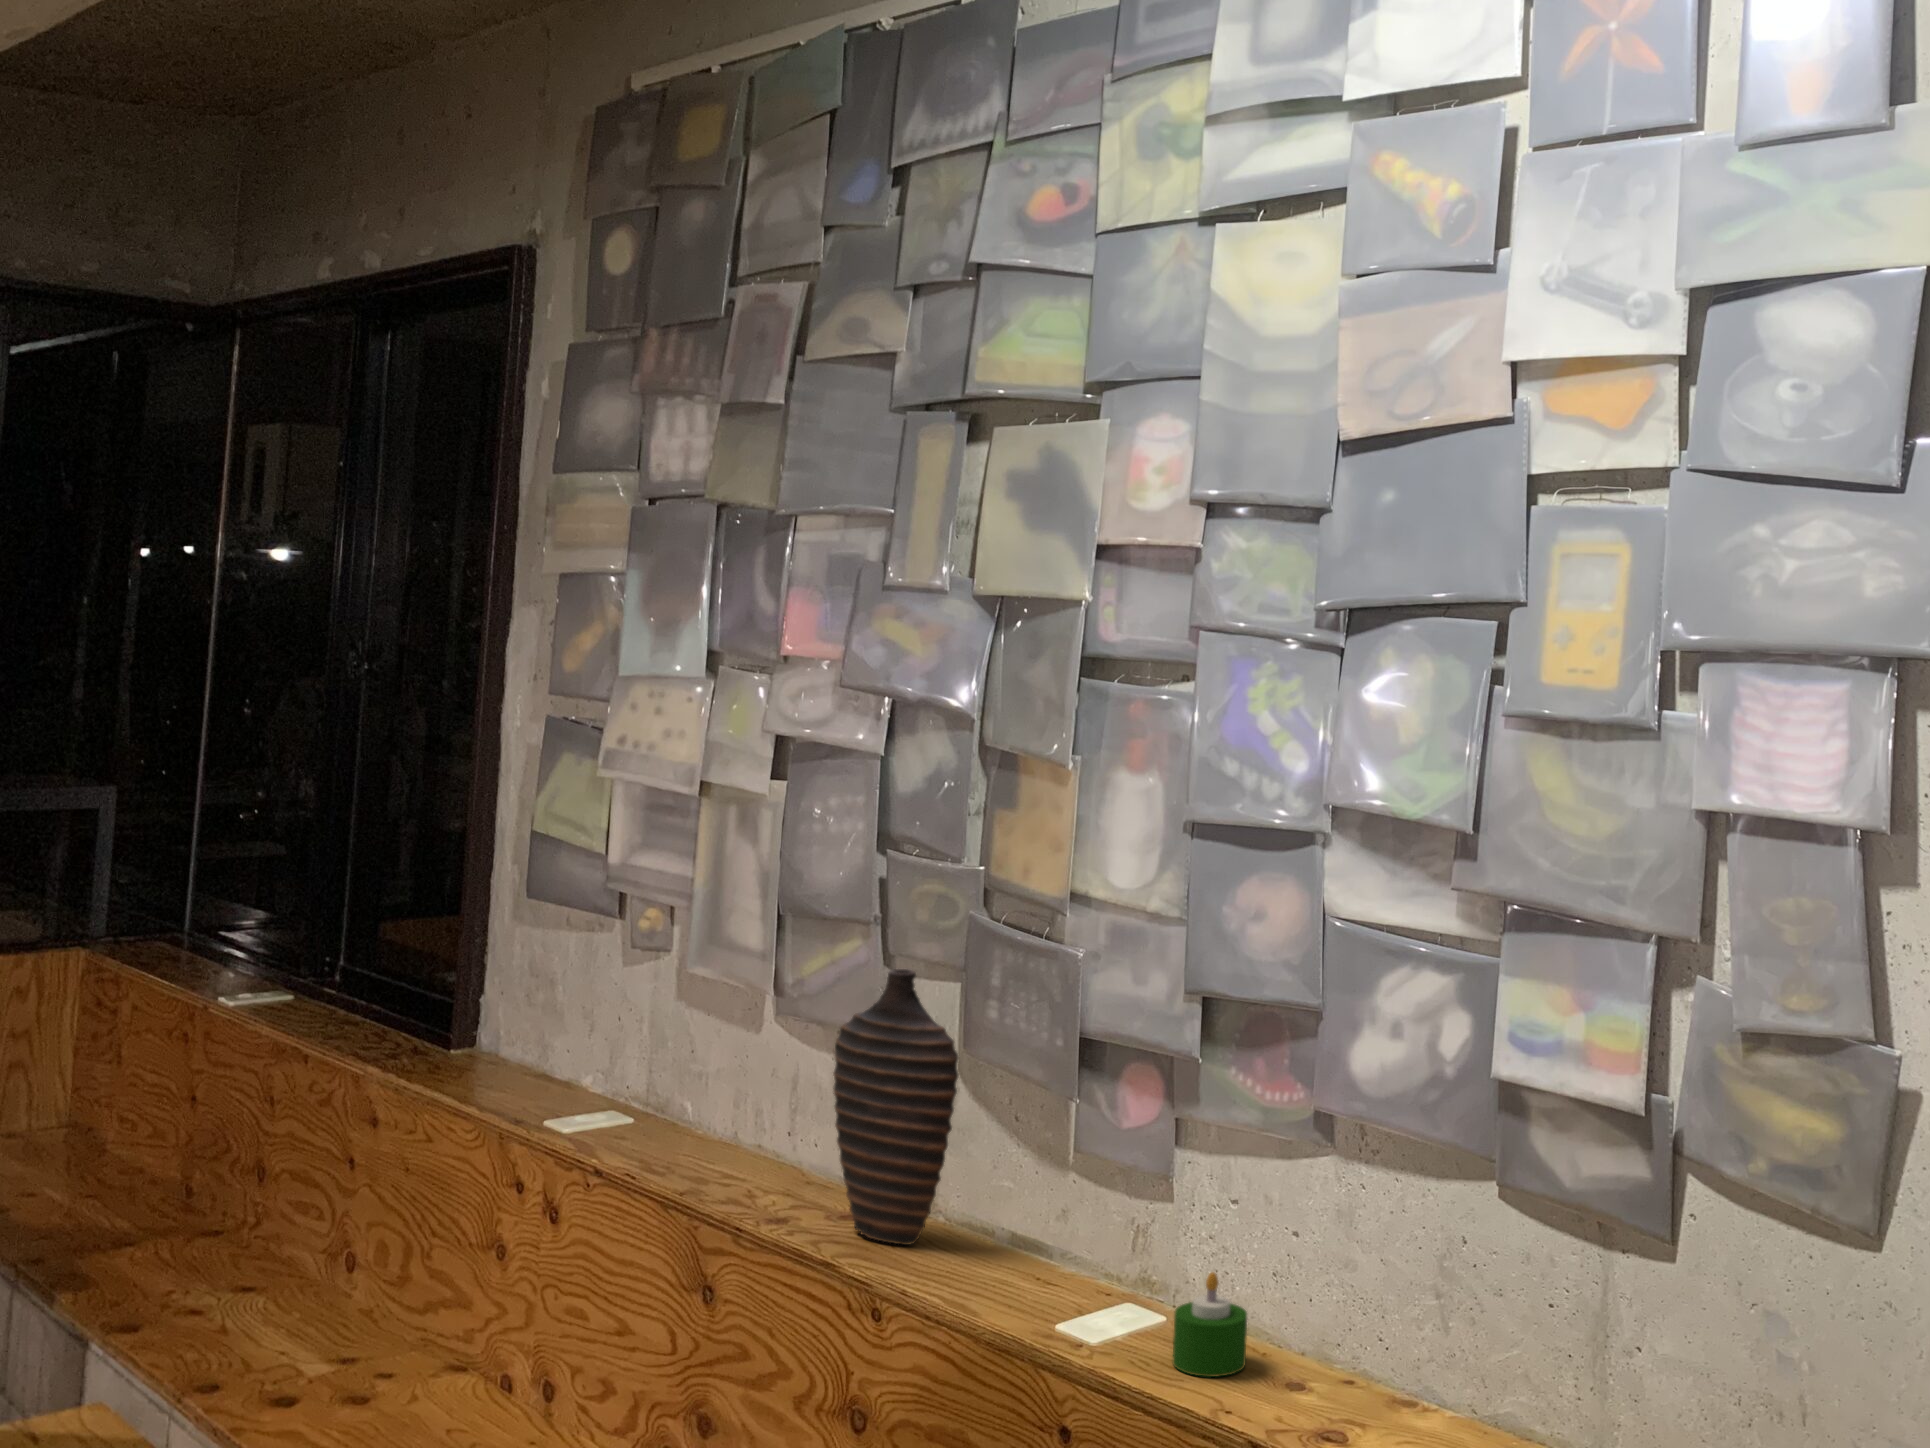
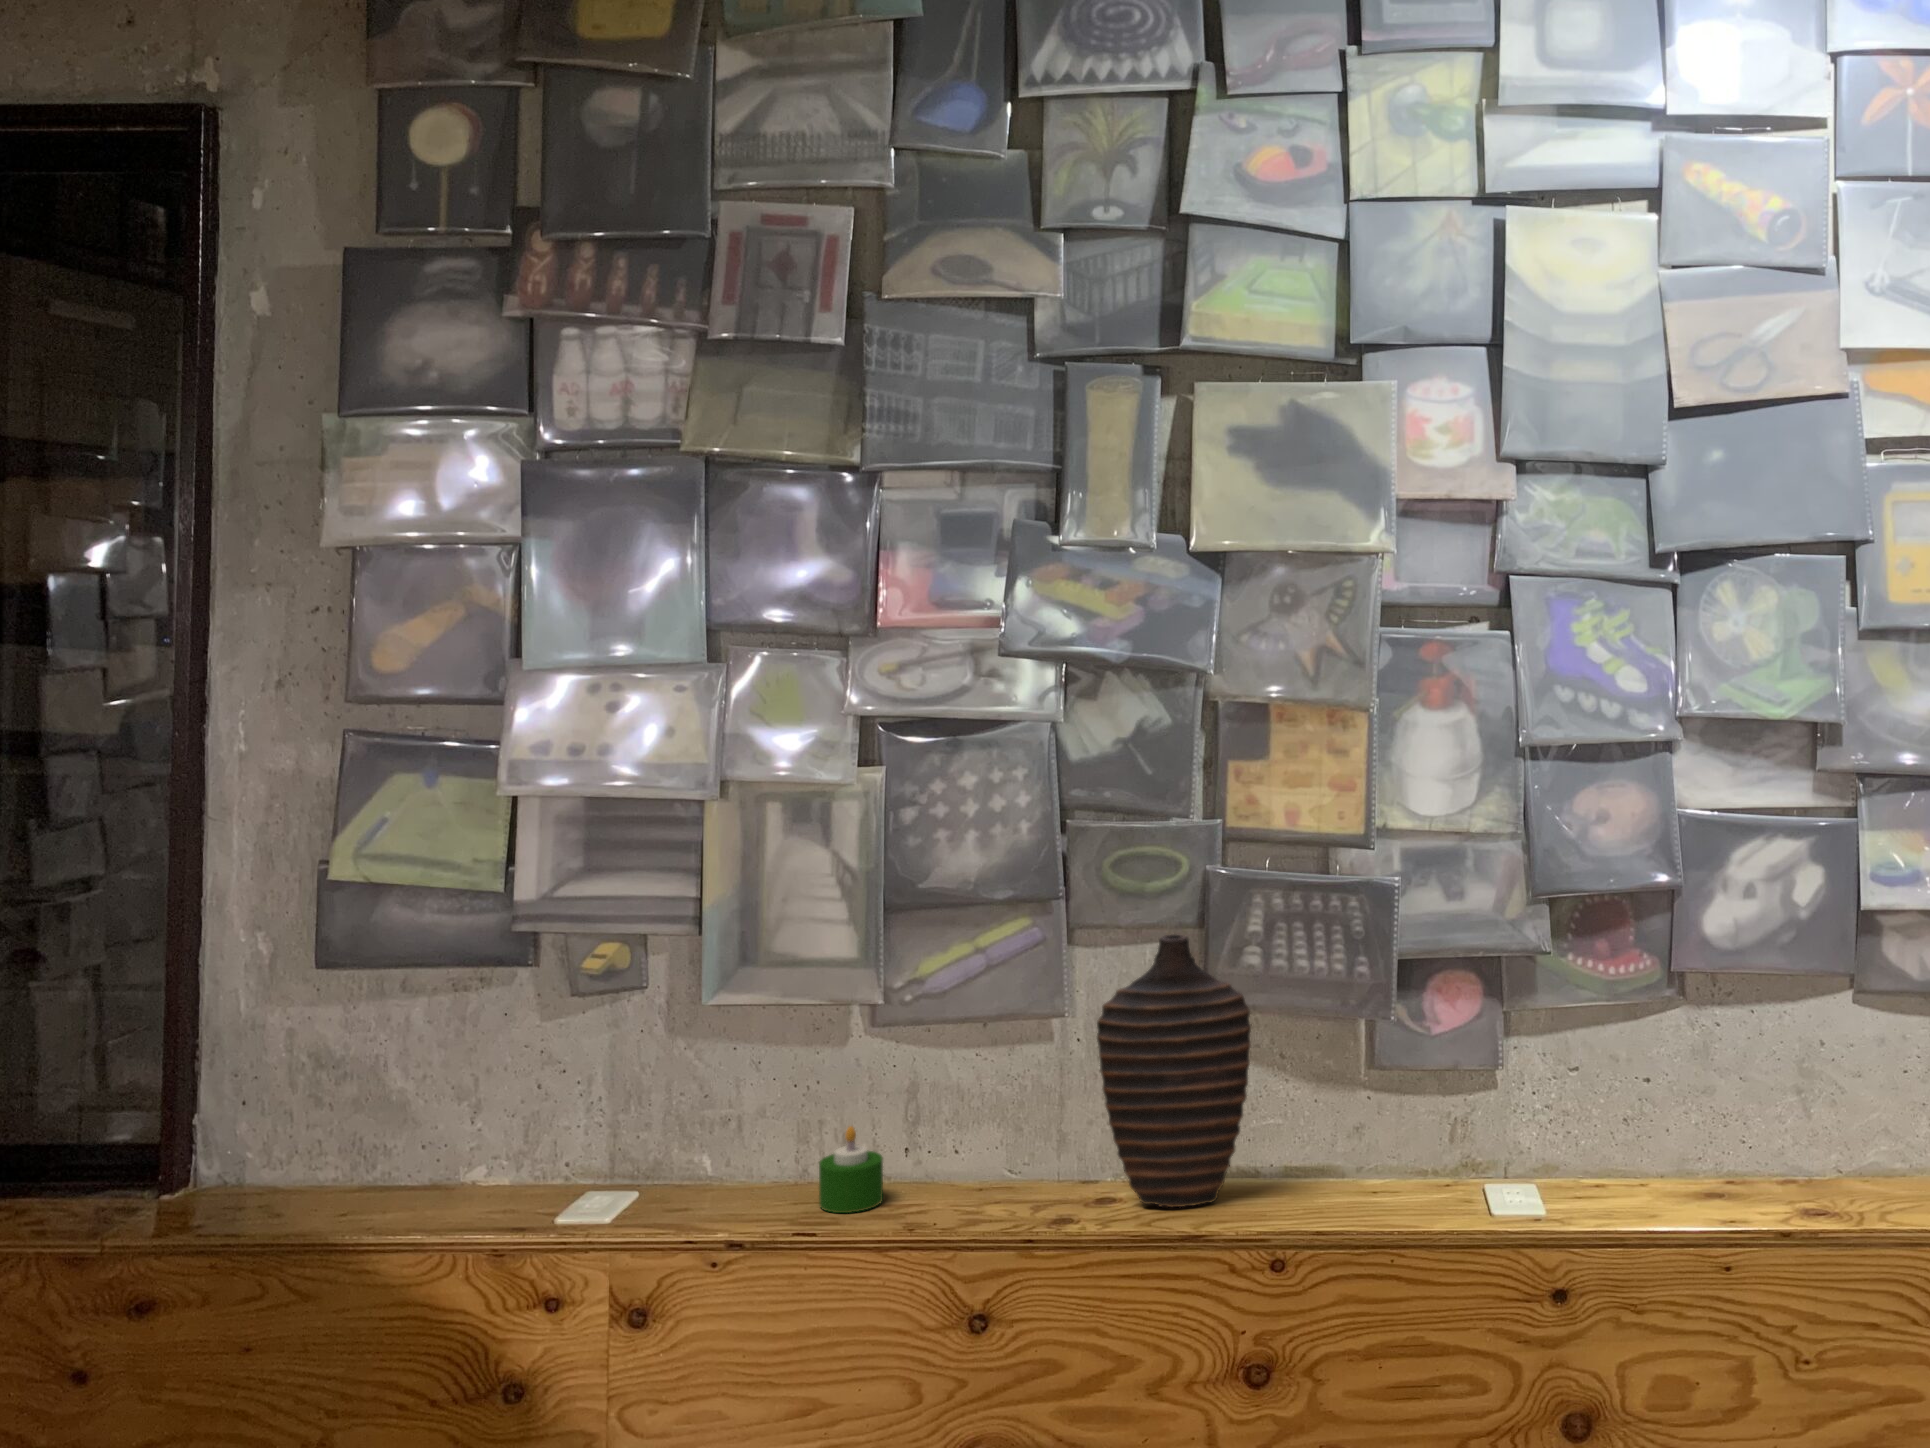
candle: present [1173,1272,1247,1377] -> present [819,1126,883,1213]

